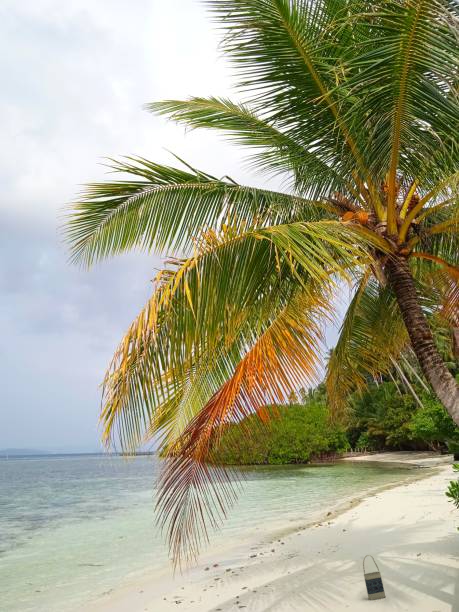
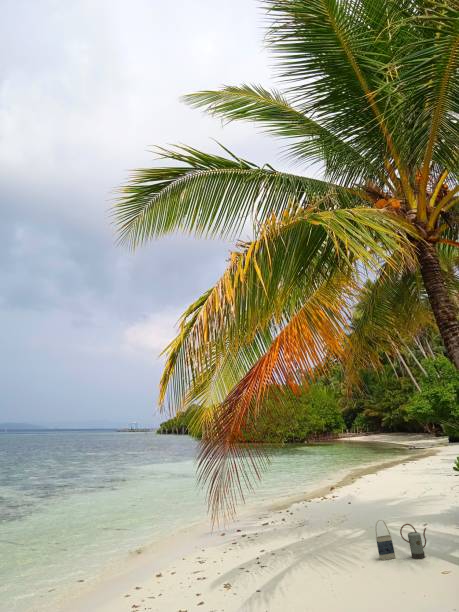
watering can: none [389,559,418,598] -> present [400,524,426,559]

